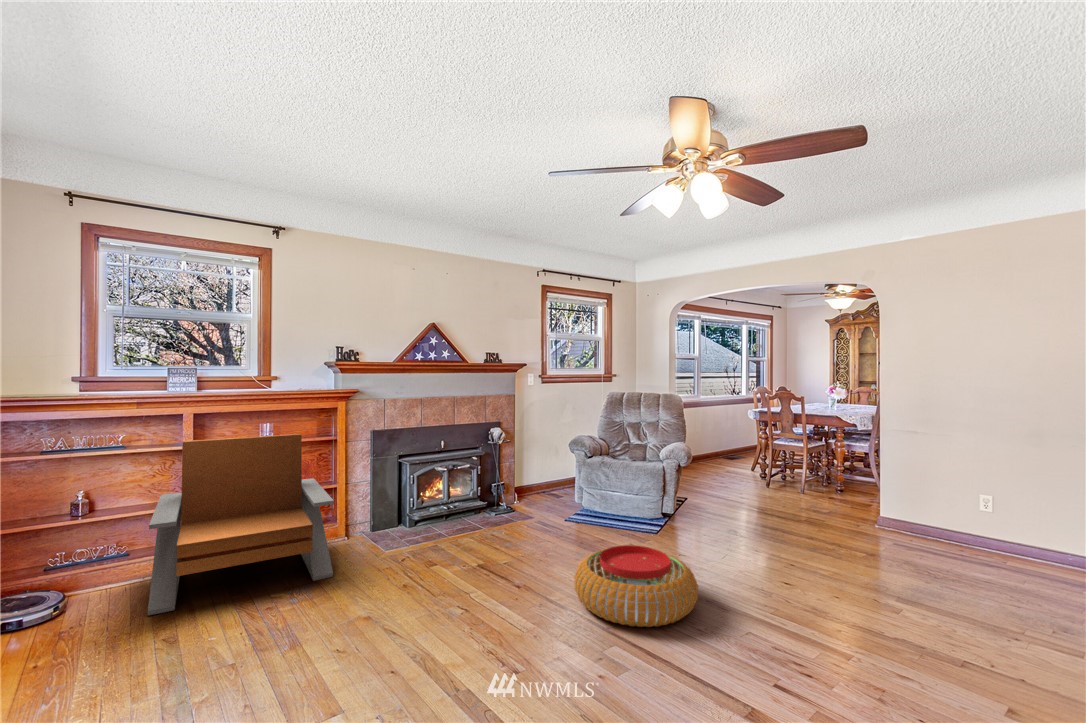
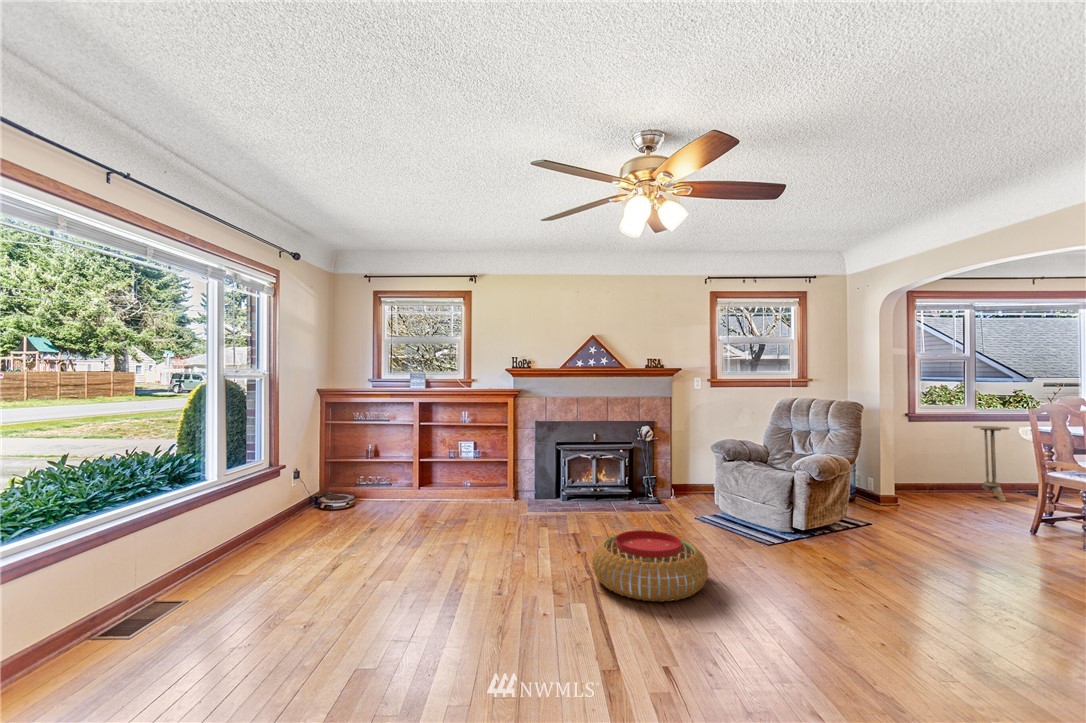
side table: none [700,409,723,464] -> present [973,426,1009,502]
lounge chair: present [148,434,334,616] -> none [377,419,494,519]

